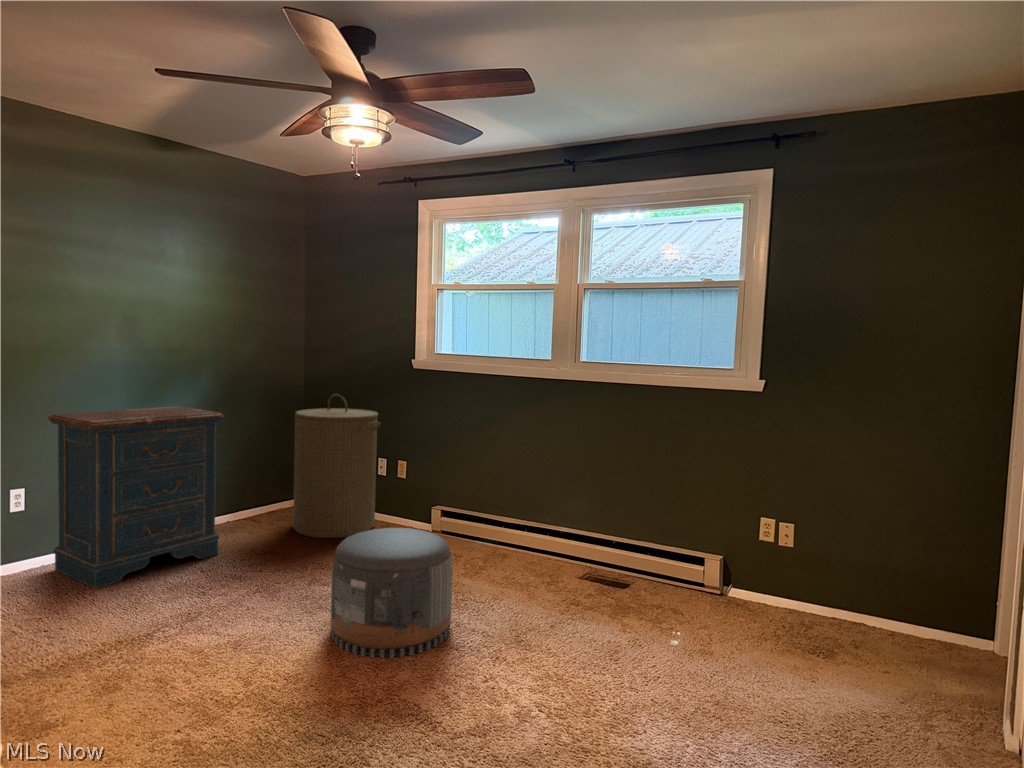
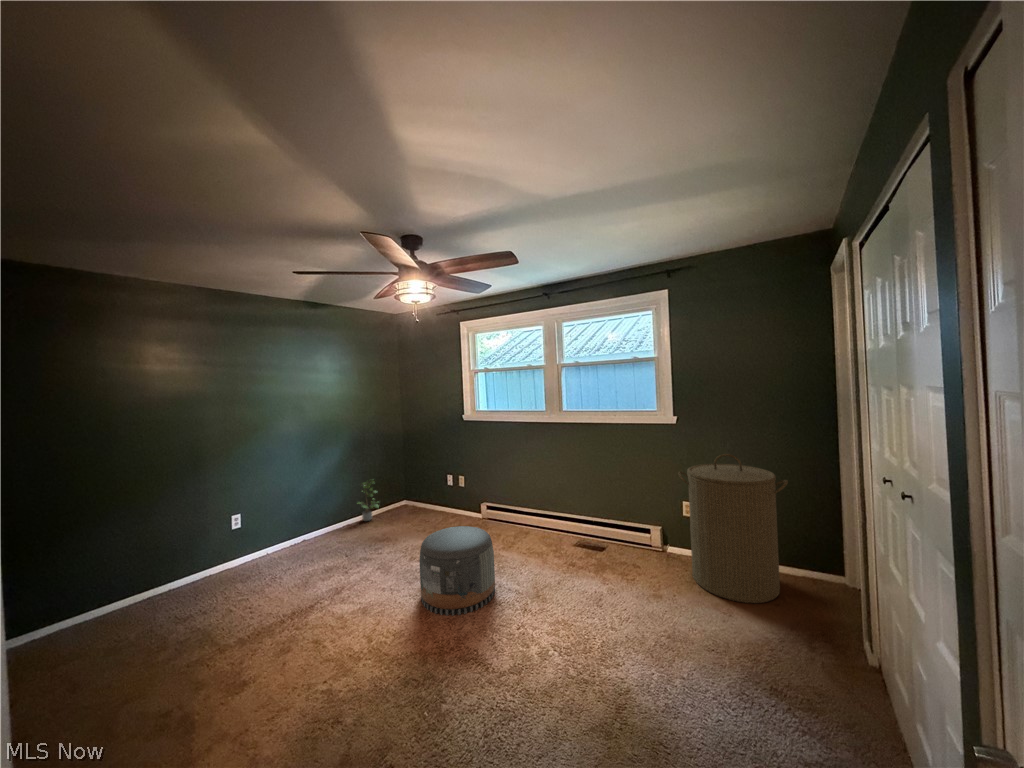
laundry hamper: present [293,394,380,538] -> present [678,454,788,603]
dresser: present [48,406,225,588] -> none [250,455,354,575]
potted plant: none [222,453,263,523] -> present [357,481,379,521]

